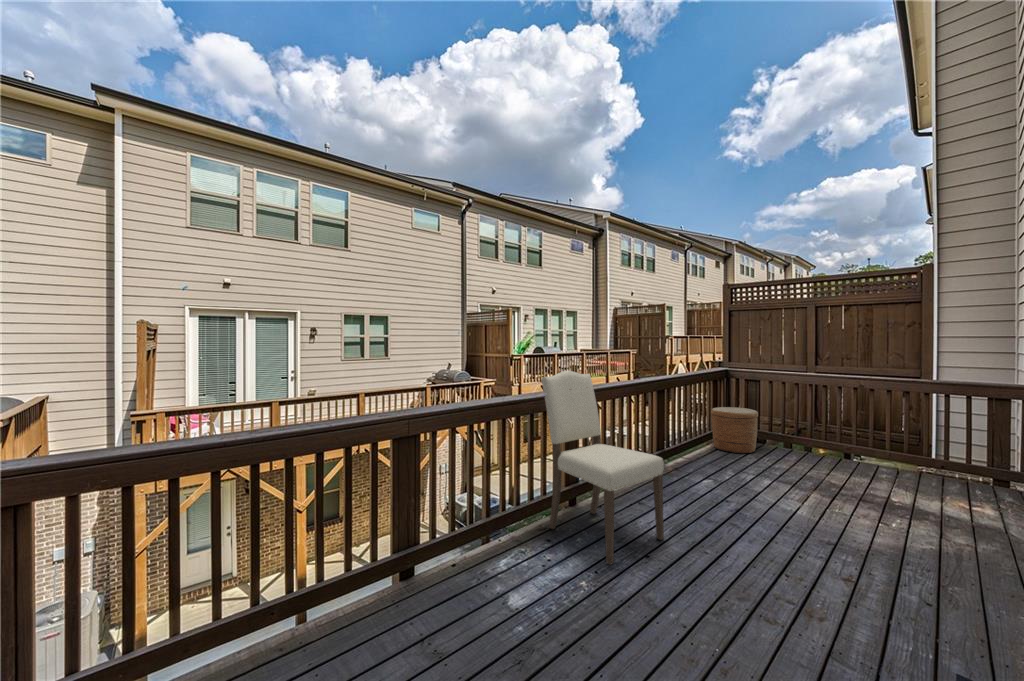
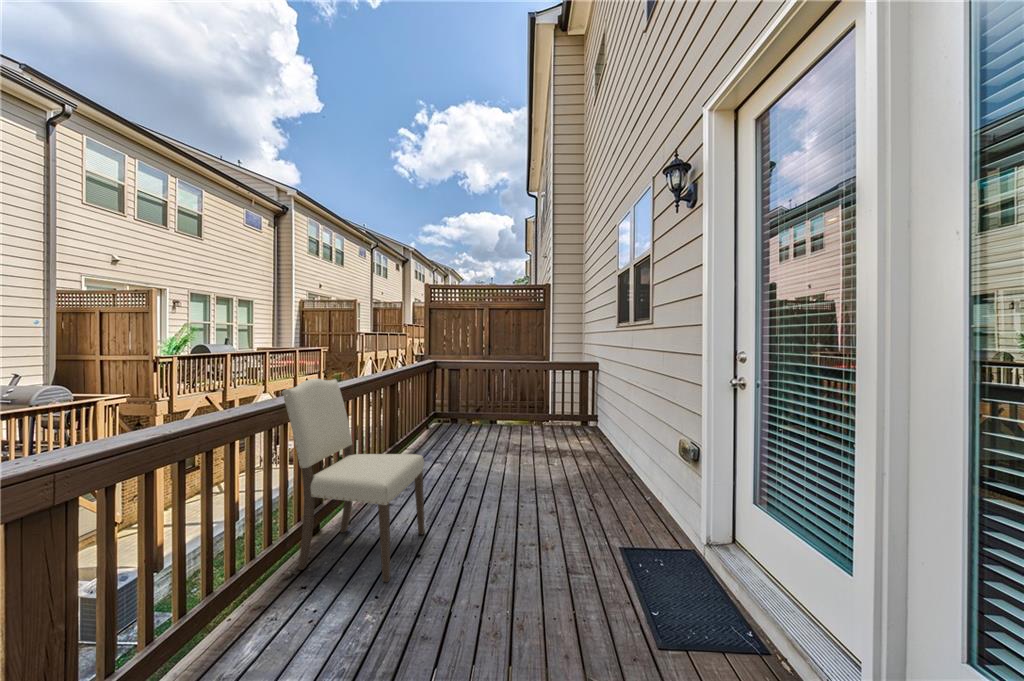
woven basket: present [711,407,758,454] -> none [424,394,460,433]

